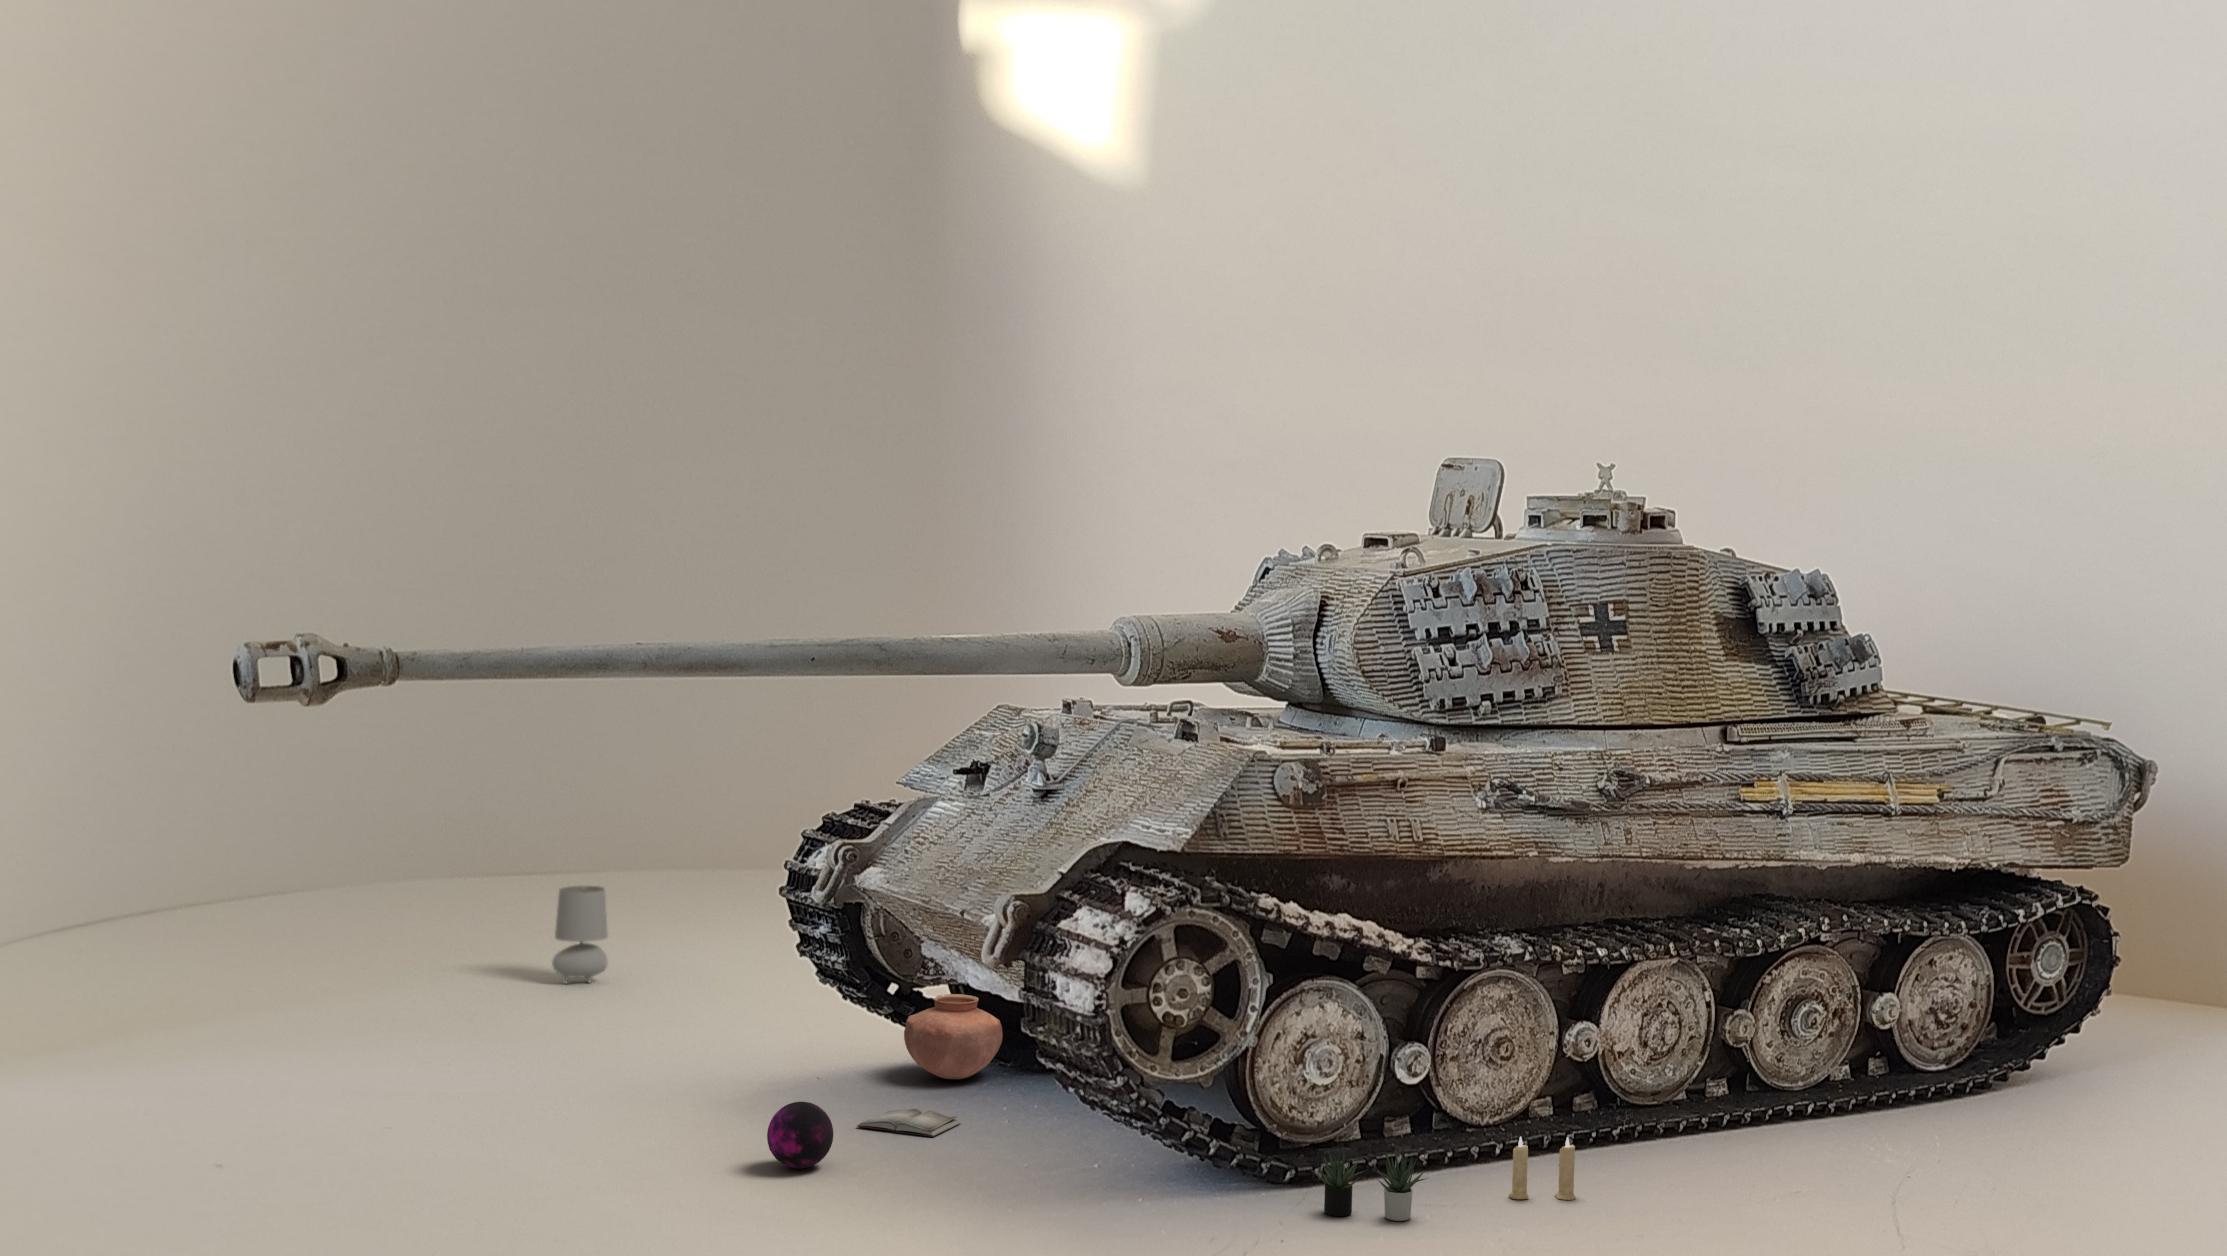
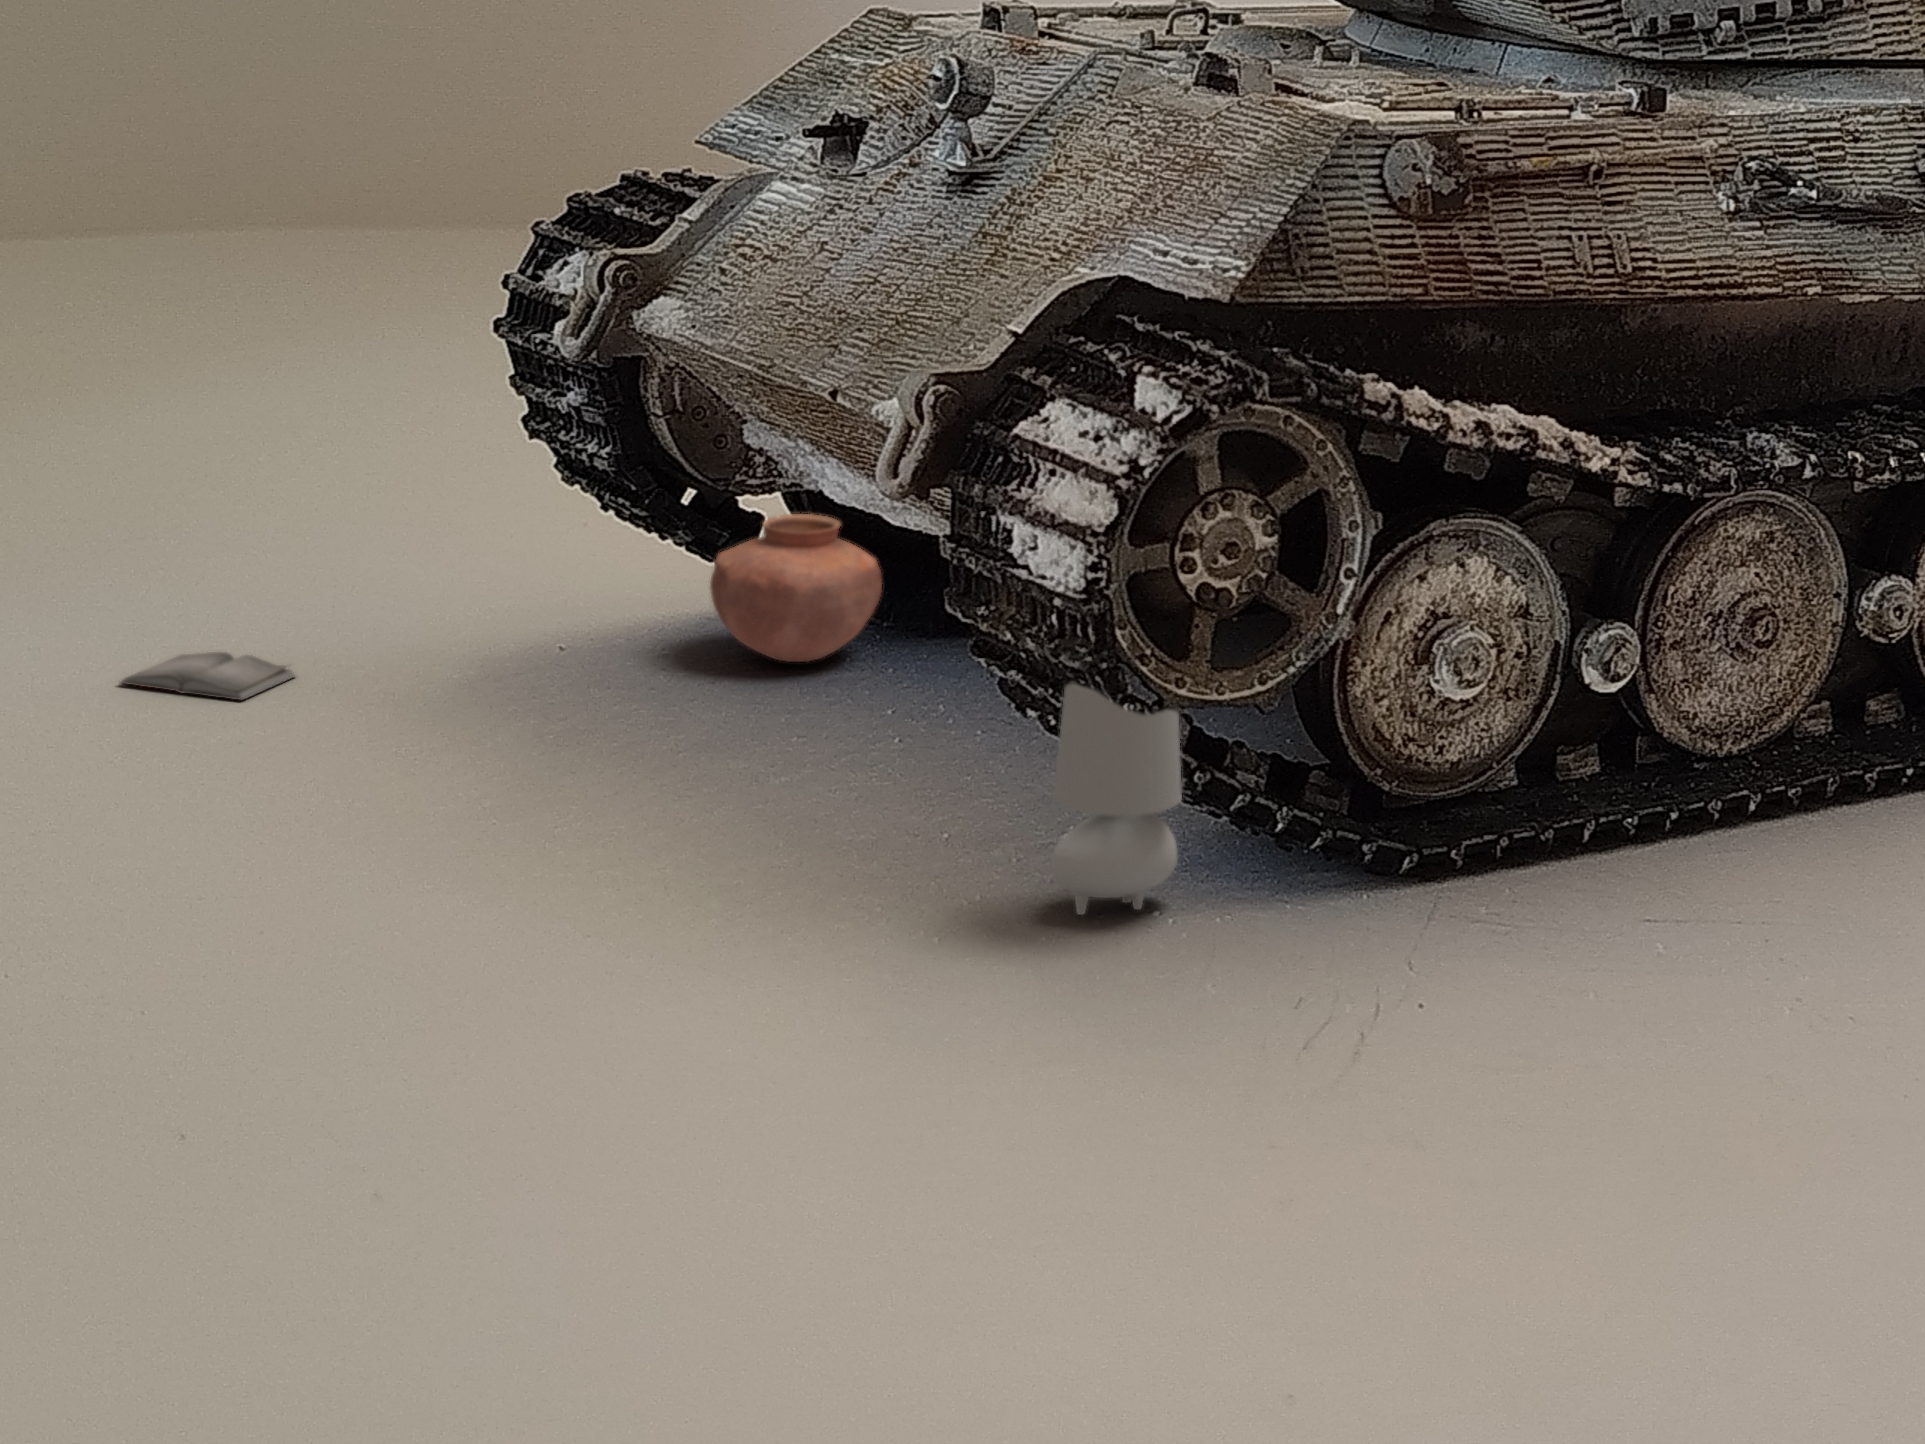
table lamp: present [552,886,608,984] -> present [1051,684,1182,915]
decorative orb: present [767,1102,833,1169] -> none [488,731,605,848]
hardback book: present [857,1109,960,1137] -> present [121,652,295,700]
candle: present [1509,1137,1576,1200] -> none [1779,777,1894,890]
succulent plant: present [1314,1152,1428,1221] -> none [1446,815,1653,938]

